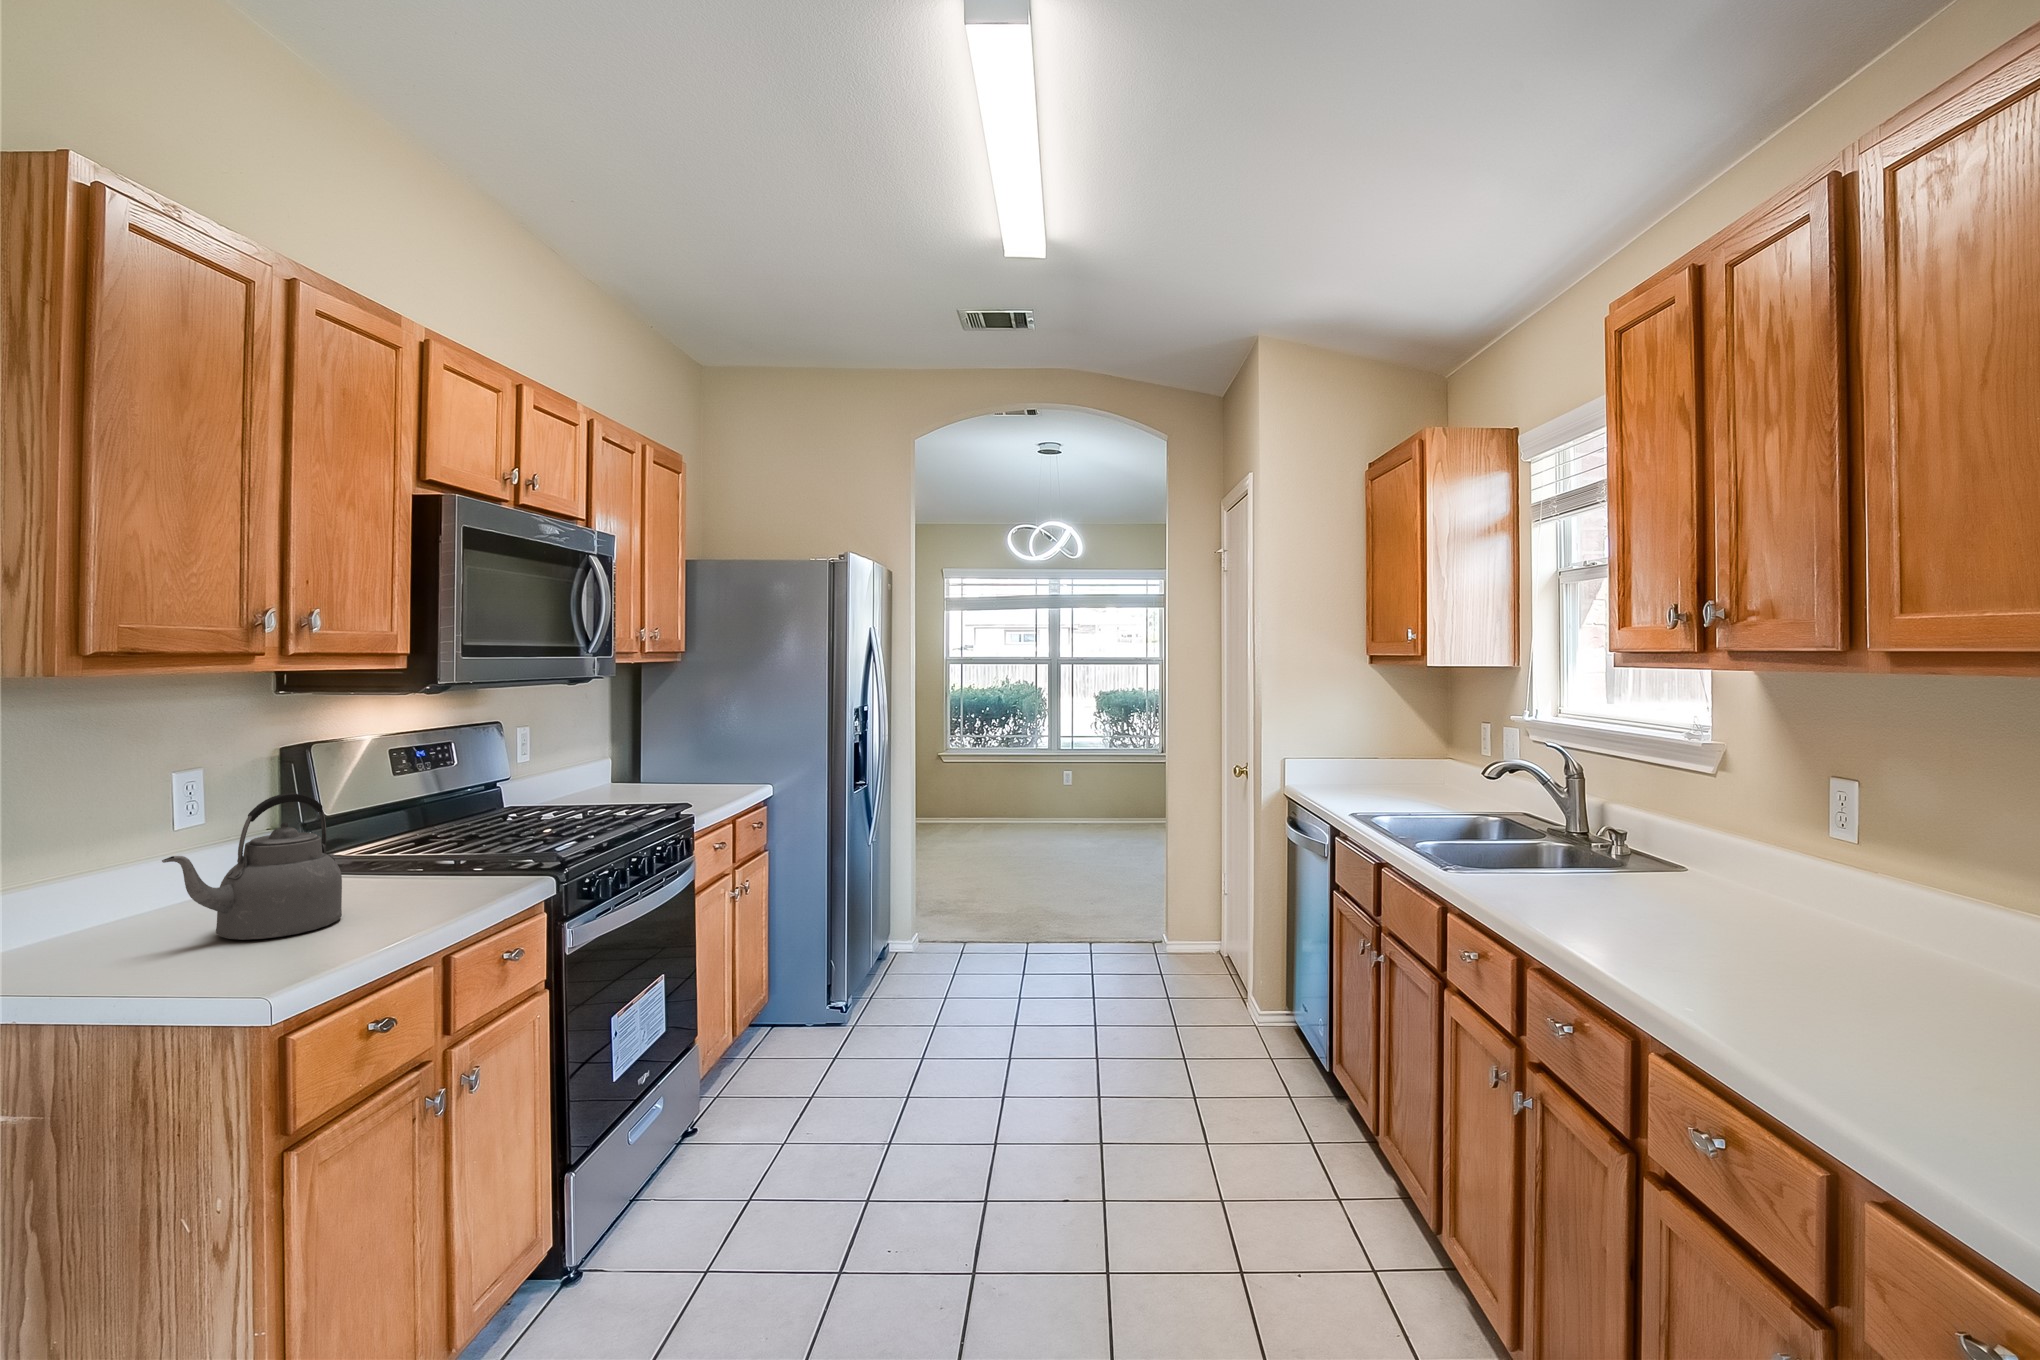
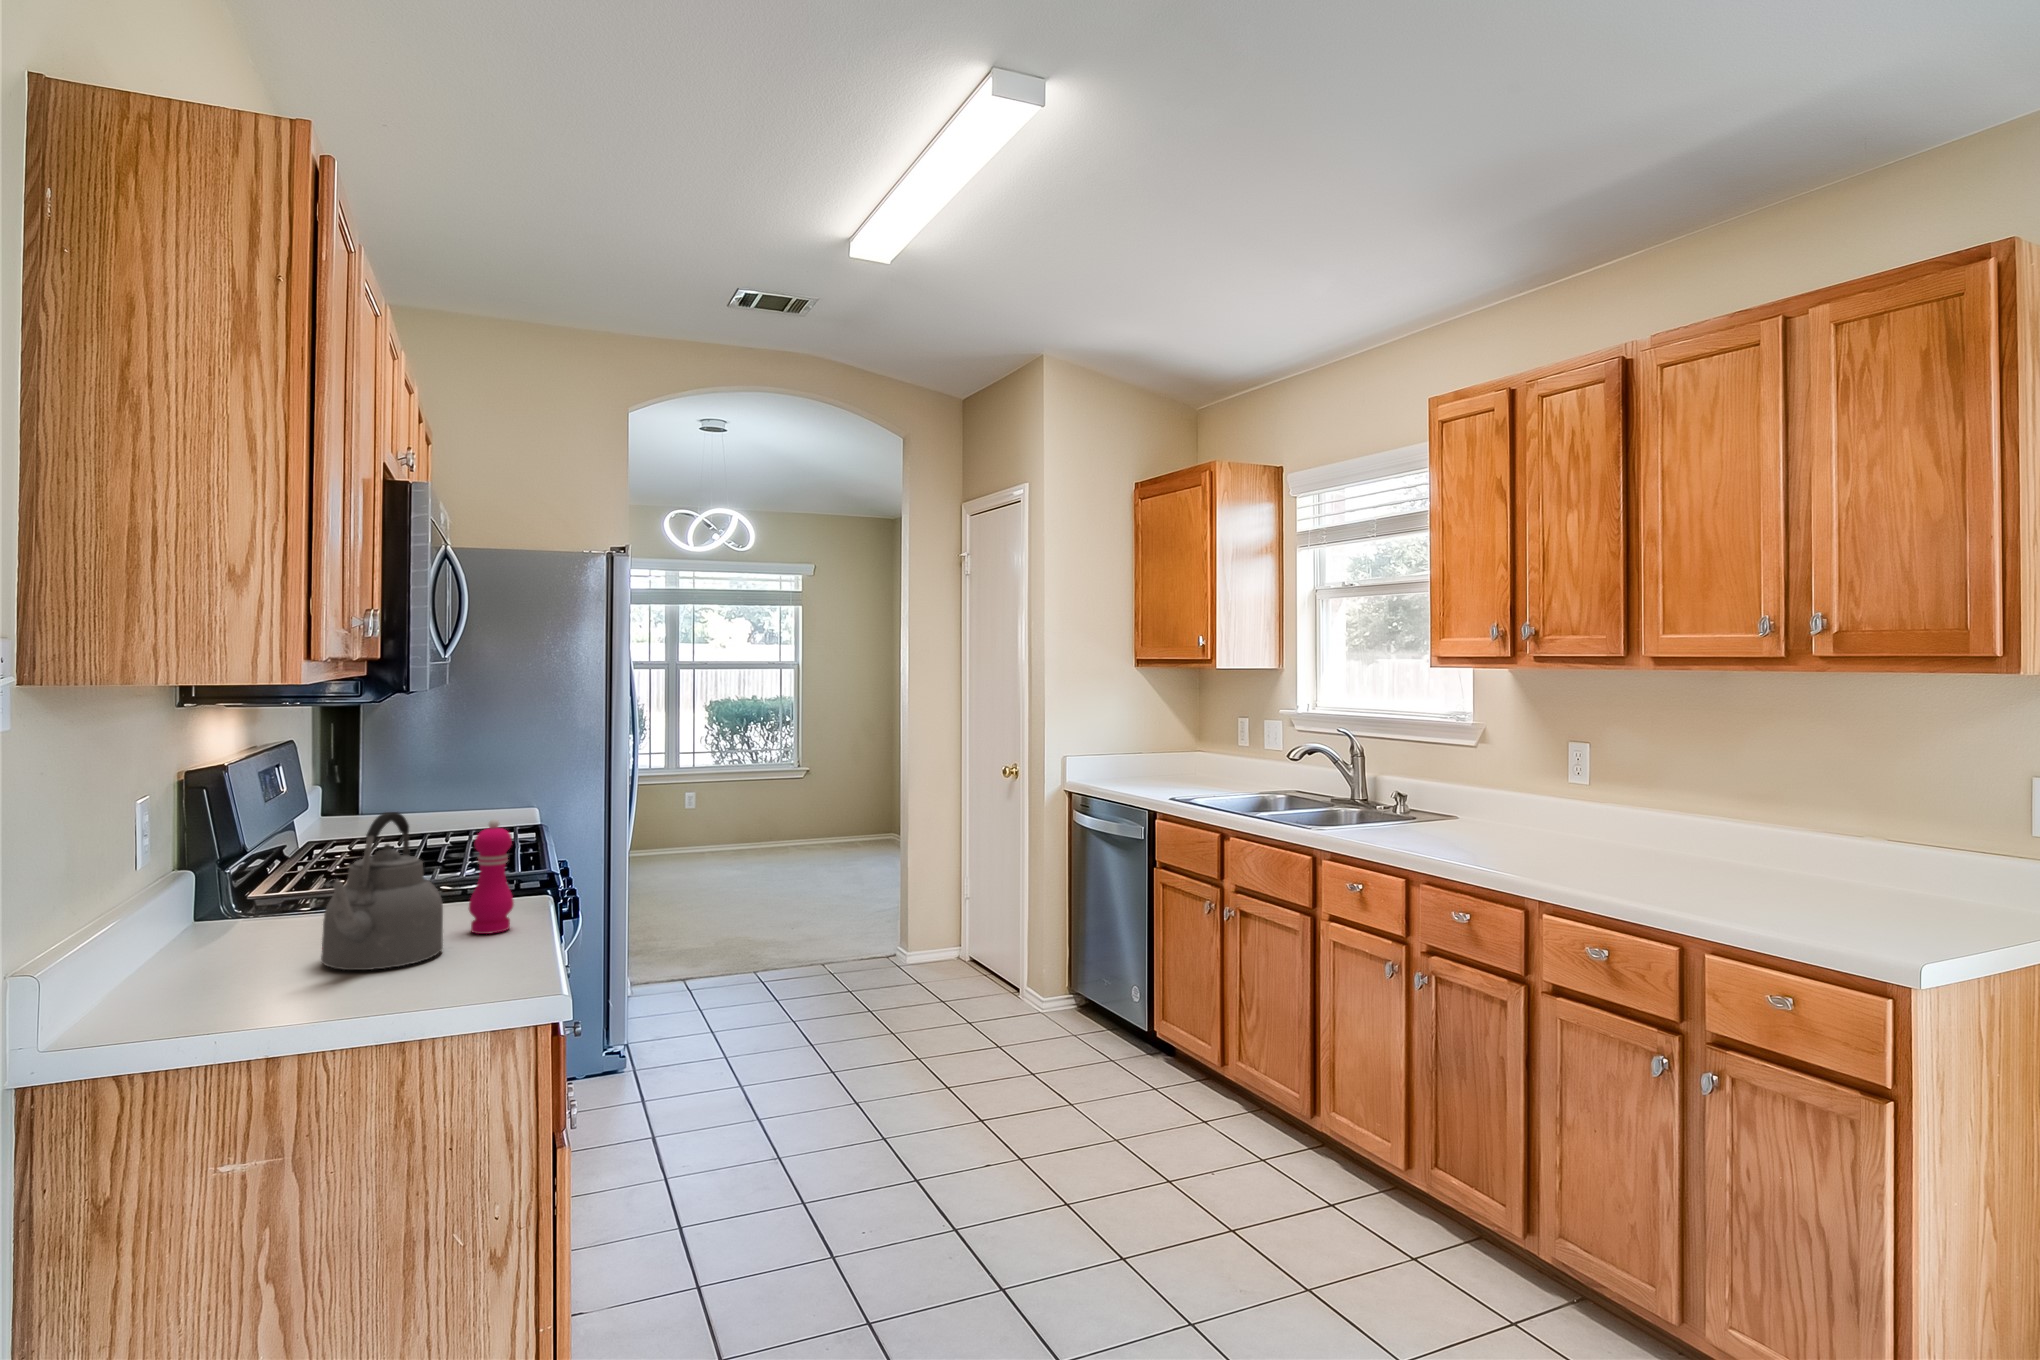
pepper mill: none [396,803,442,910] -> present [469,819,514,934]

